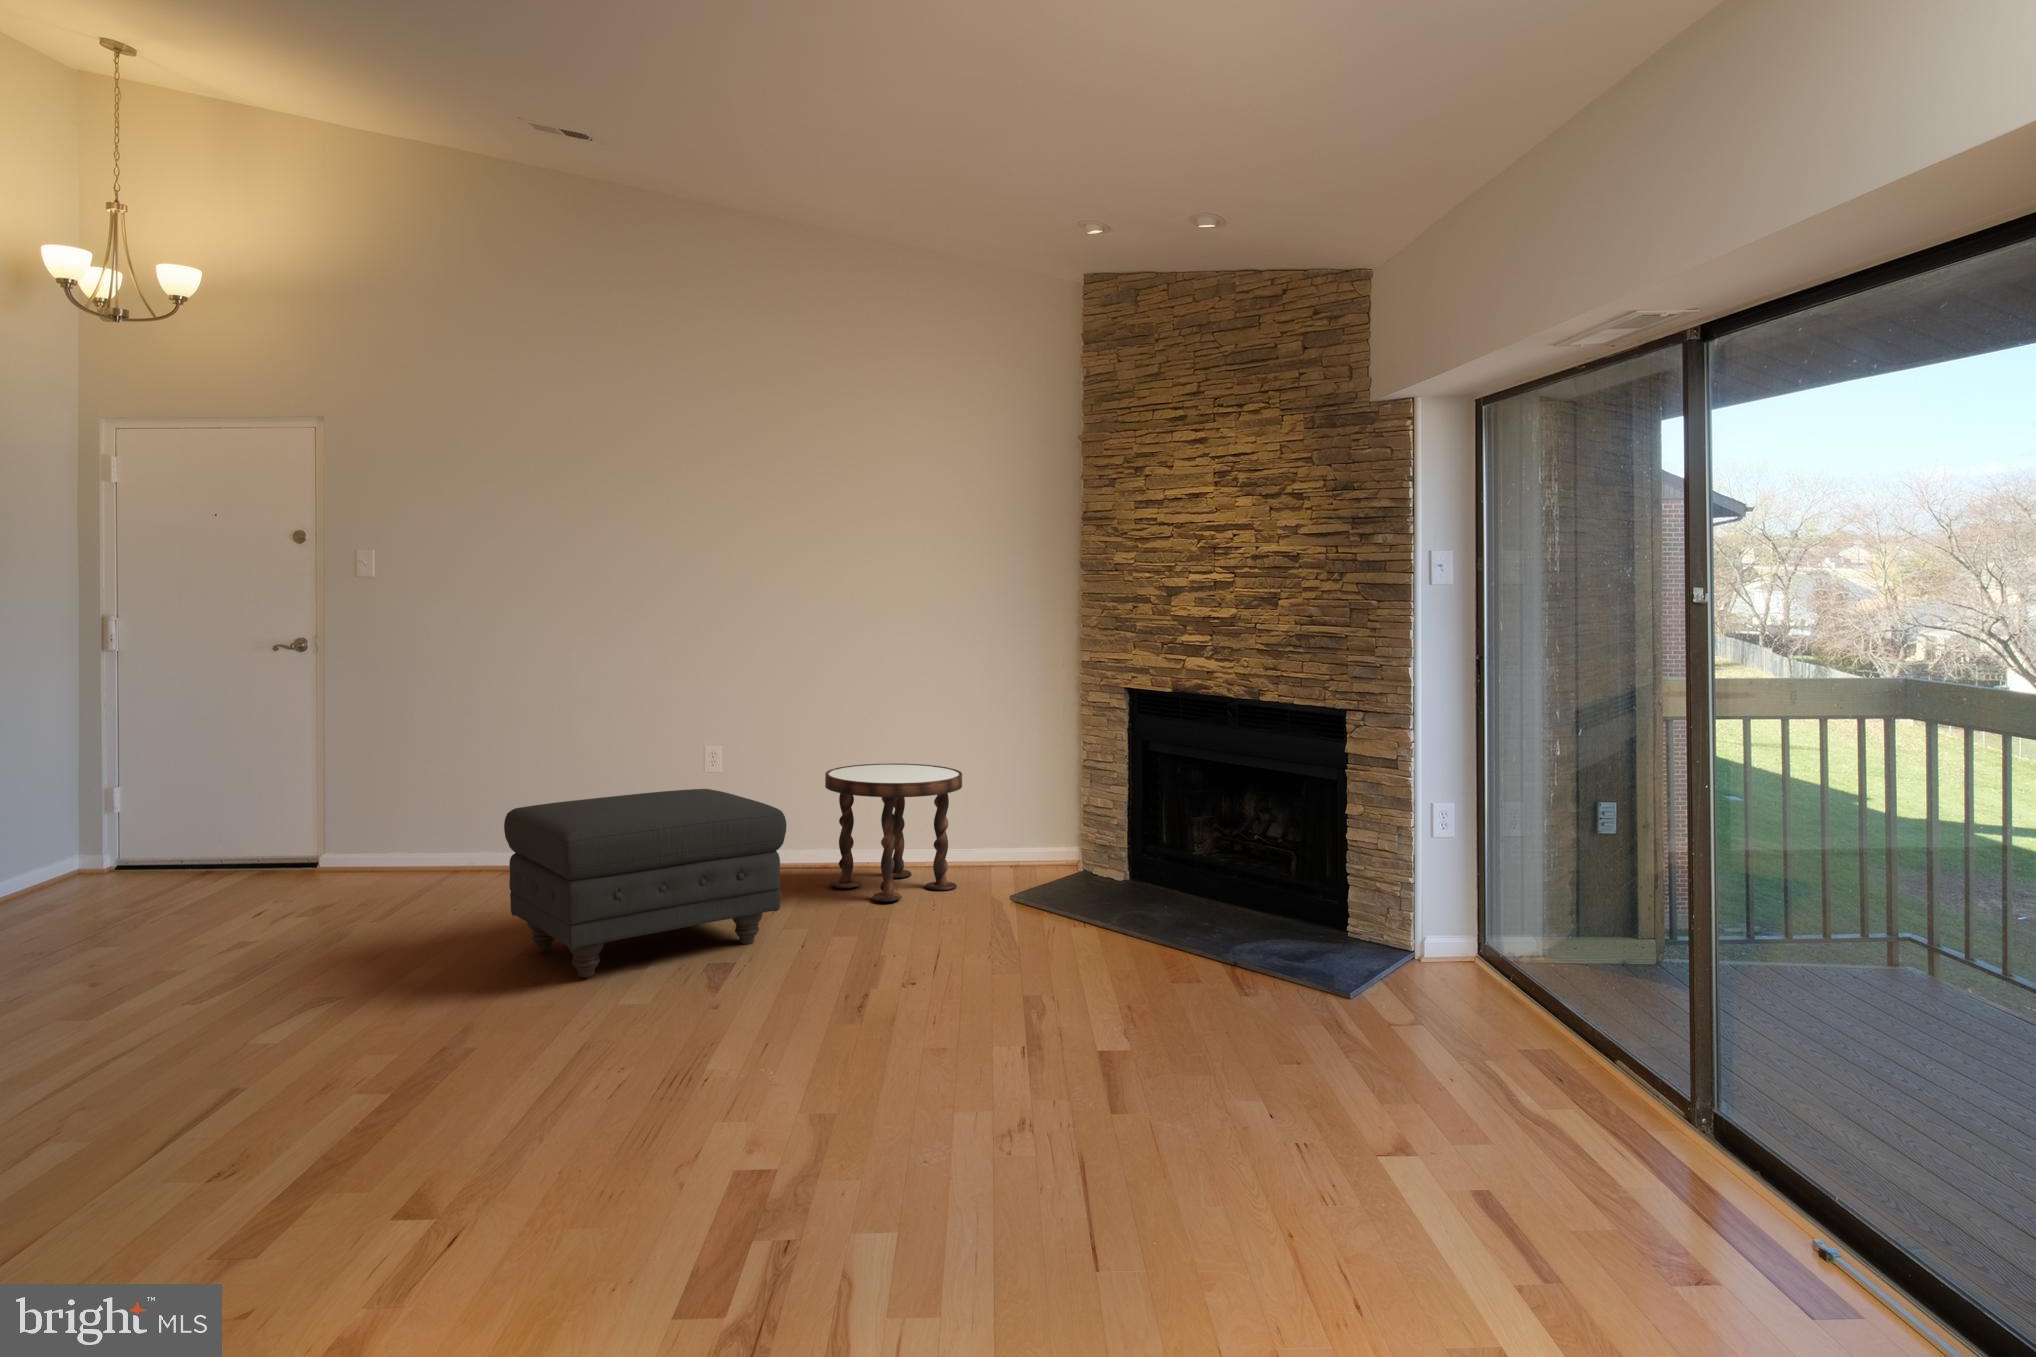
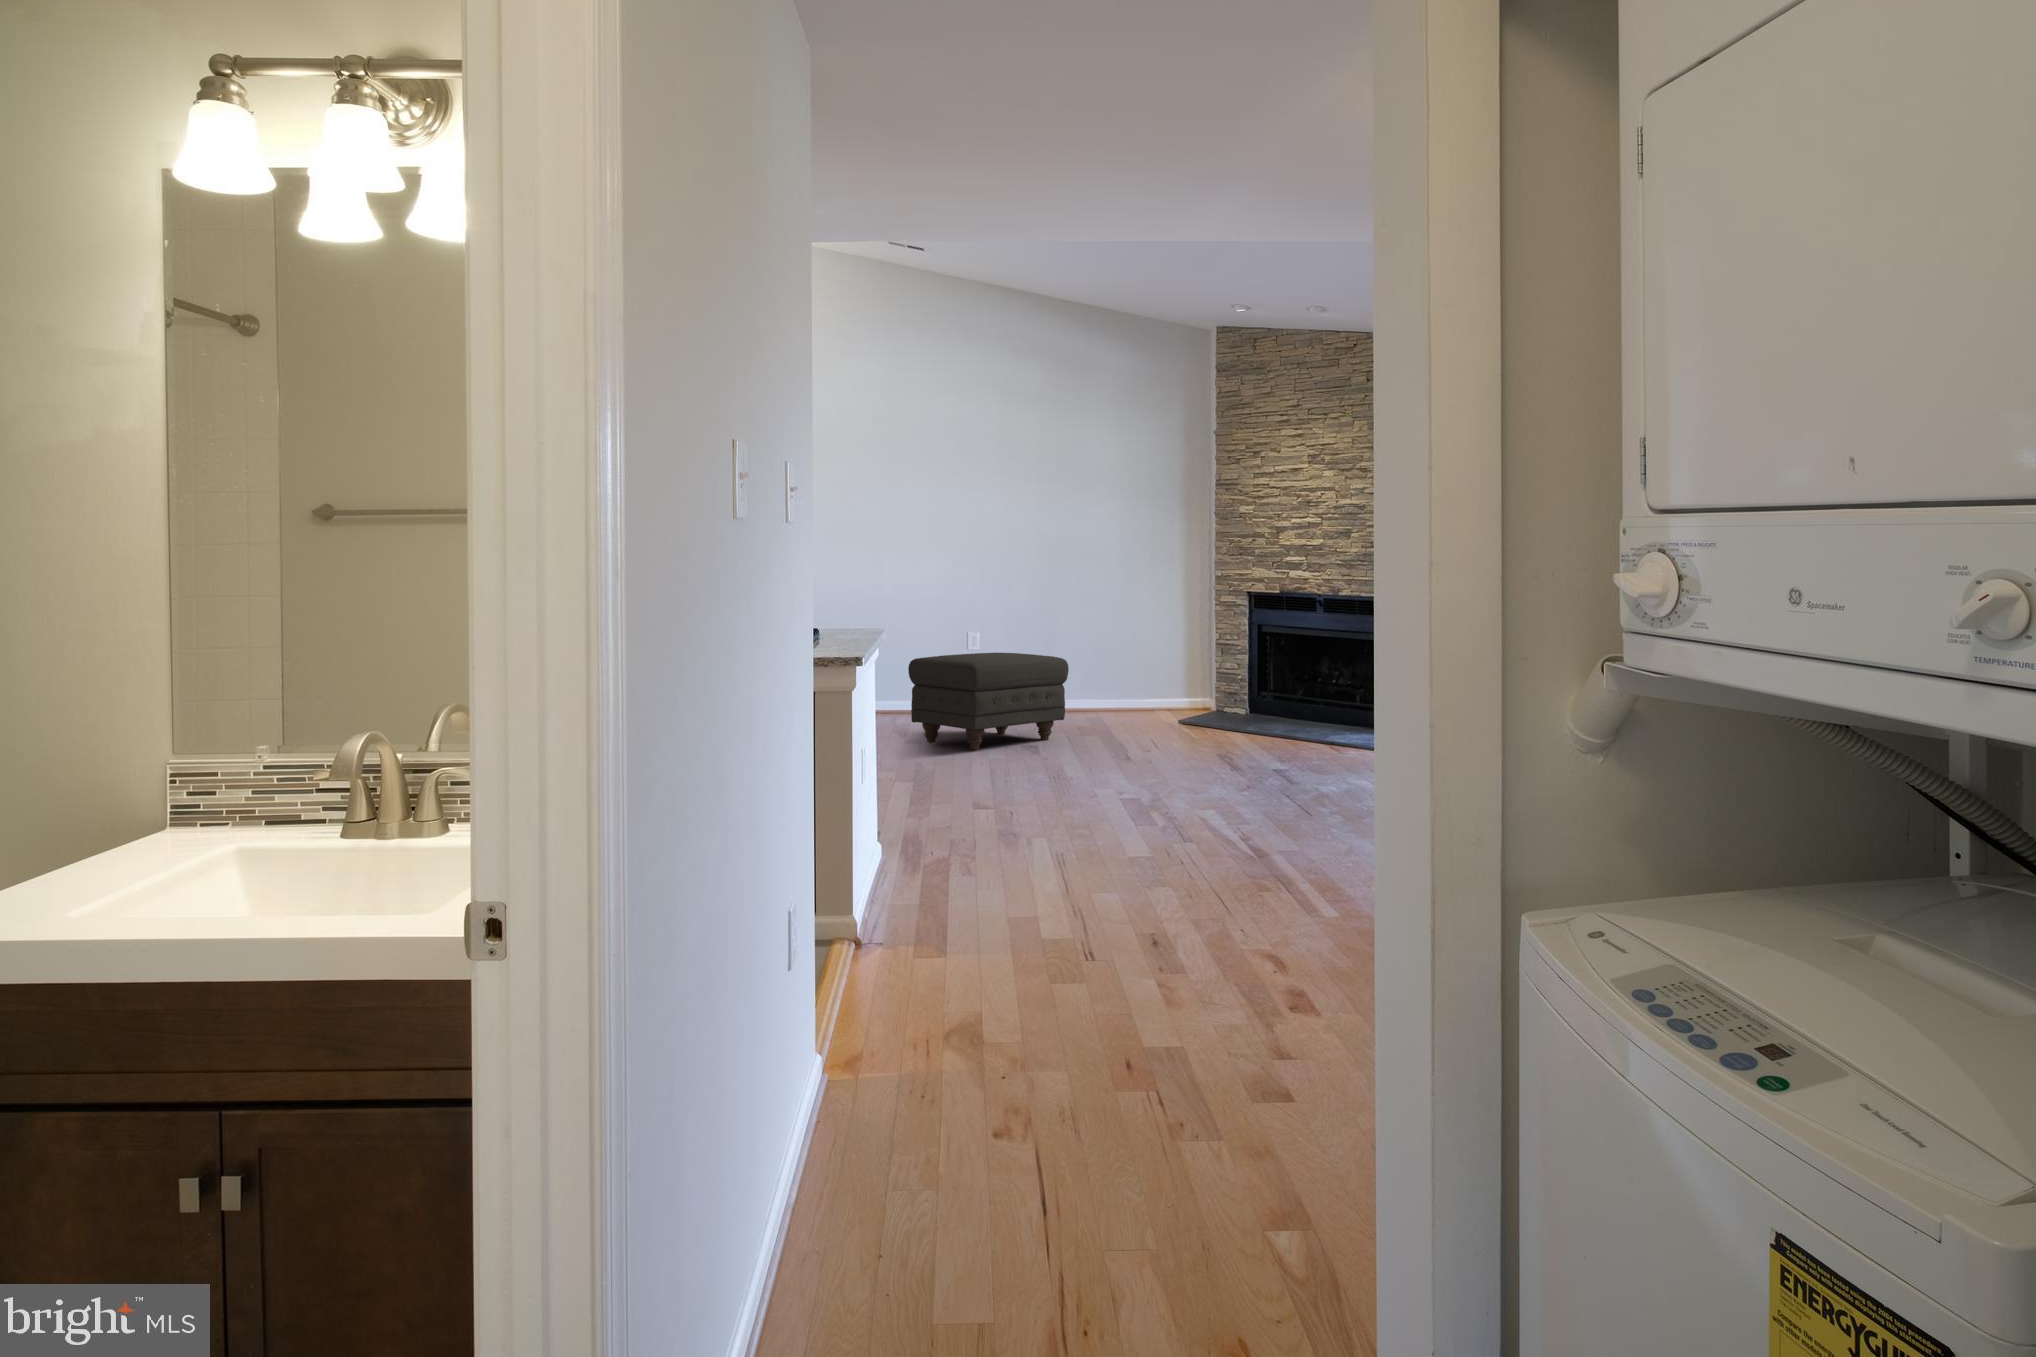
side table: present [825,763,962,902] -> none [1059,645,1146,726]

